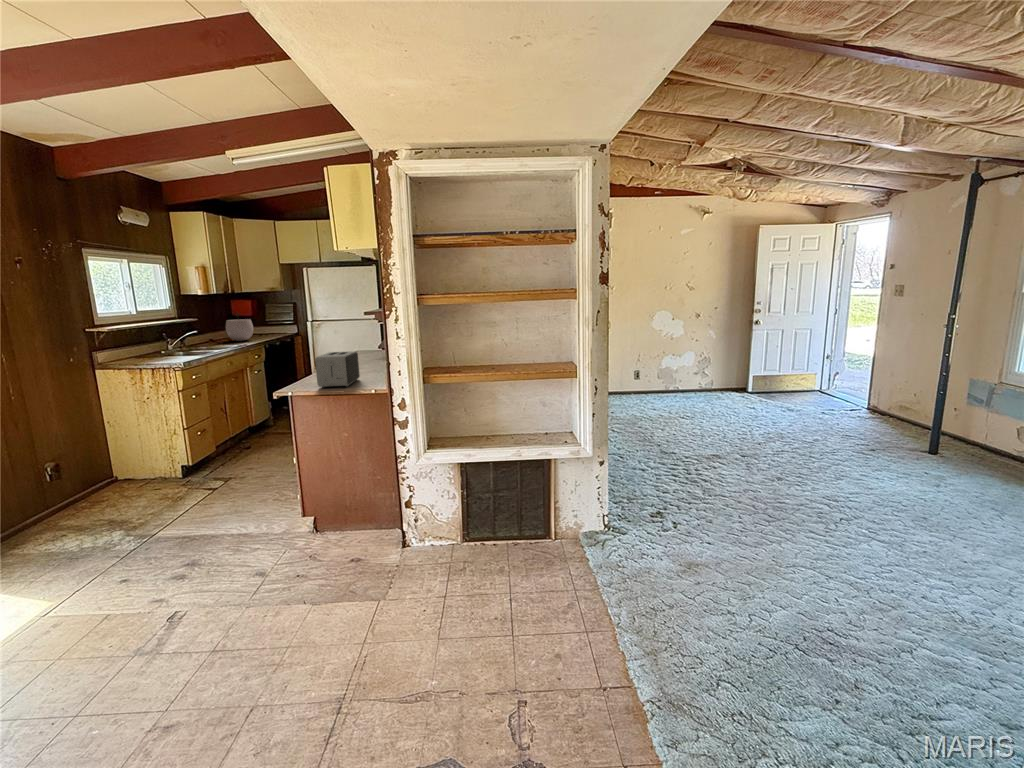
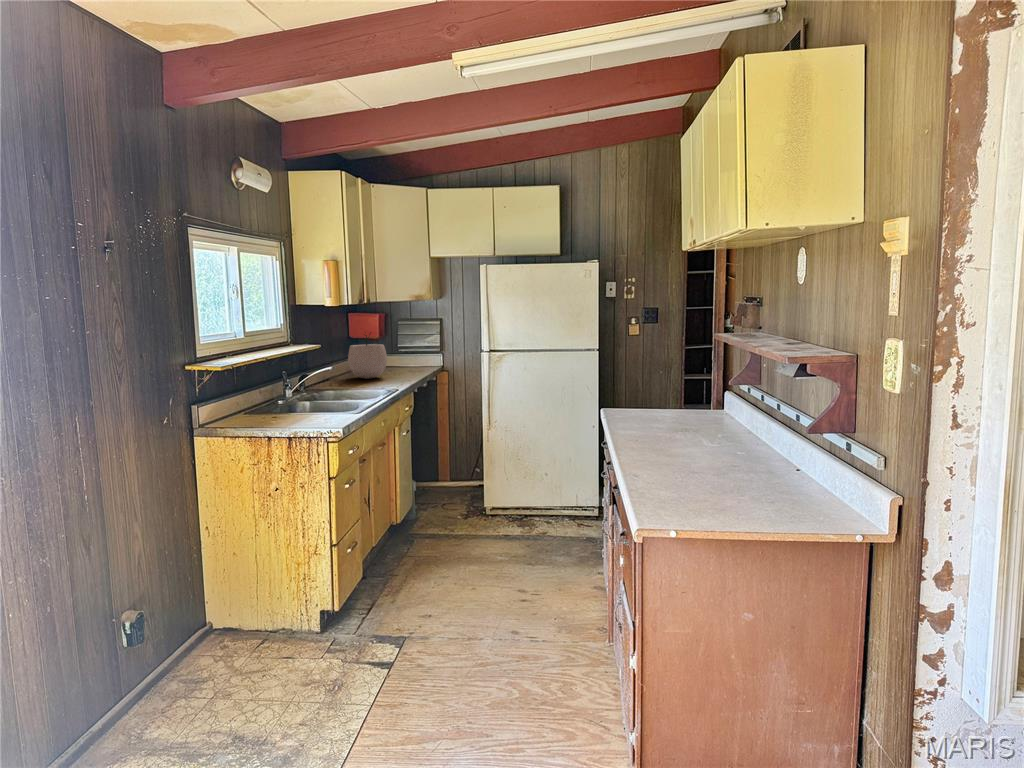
toaster: present [315,351,360,387] -> none [675,432,764,514]

